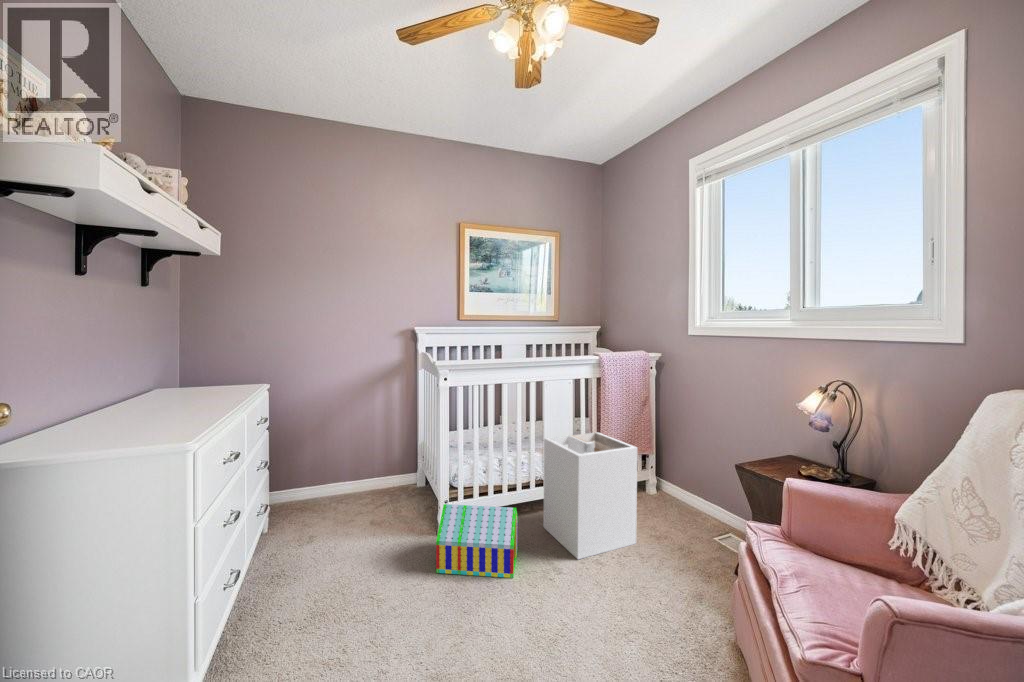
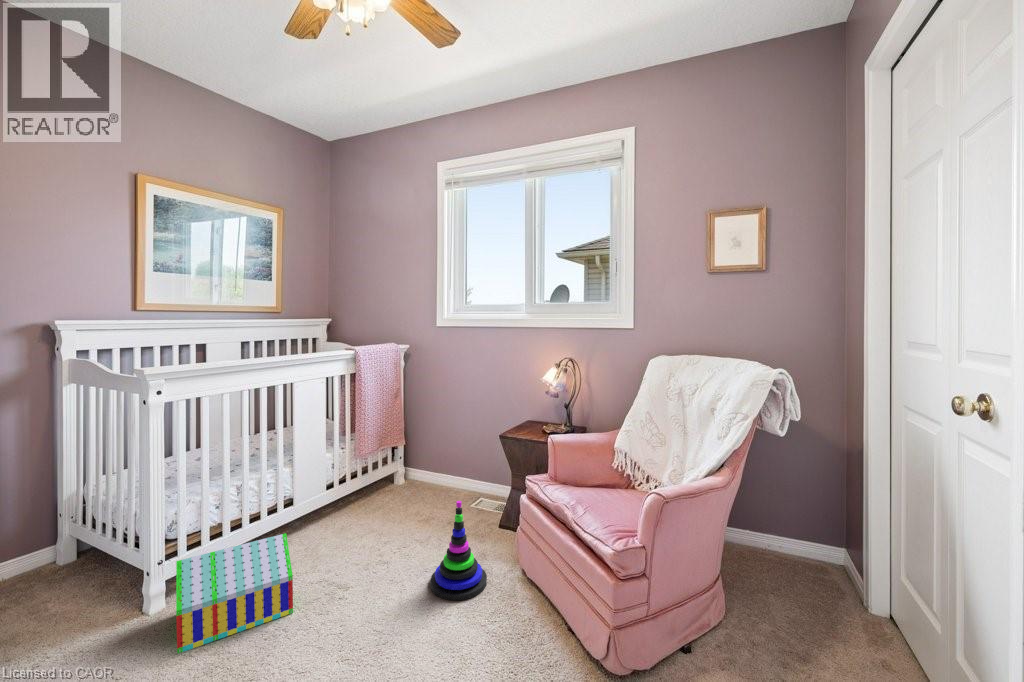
laundry hamper: present [544,432,638,559] -> none [301,432,406,566]
stacking toy: none [634,528,702,646] -> present [430,501,487,600]

